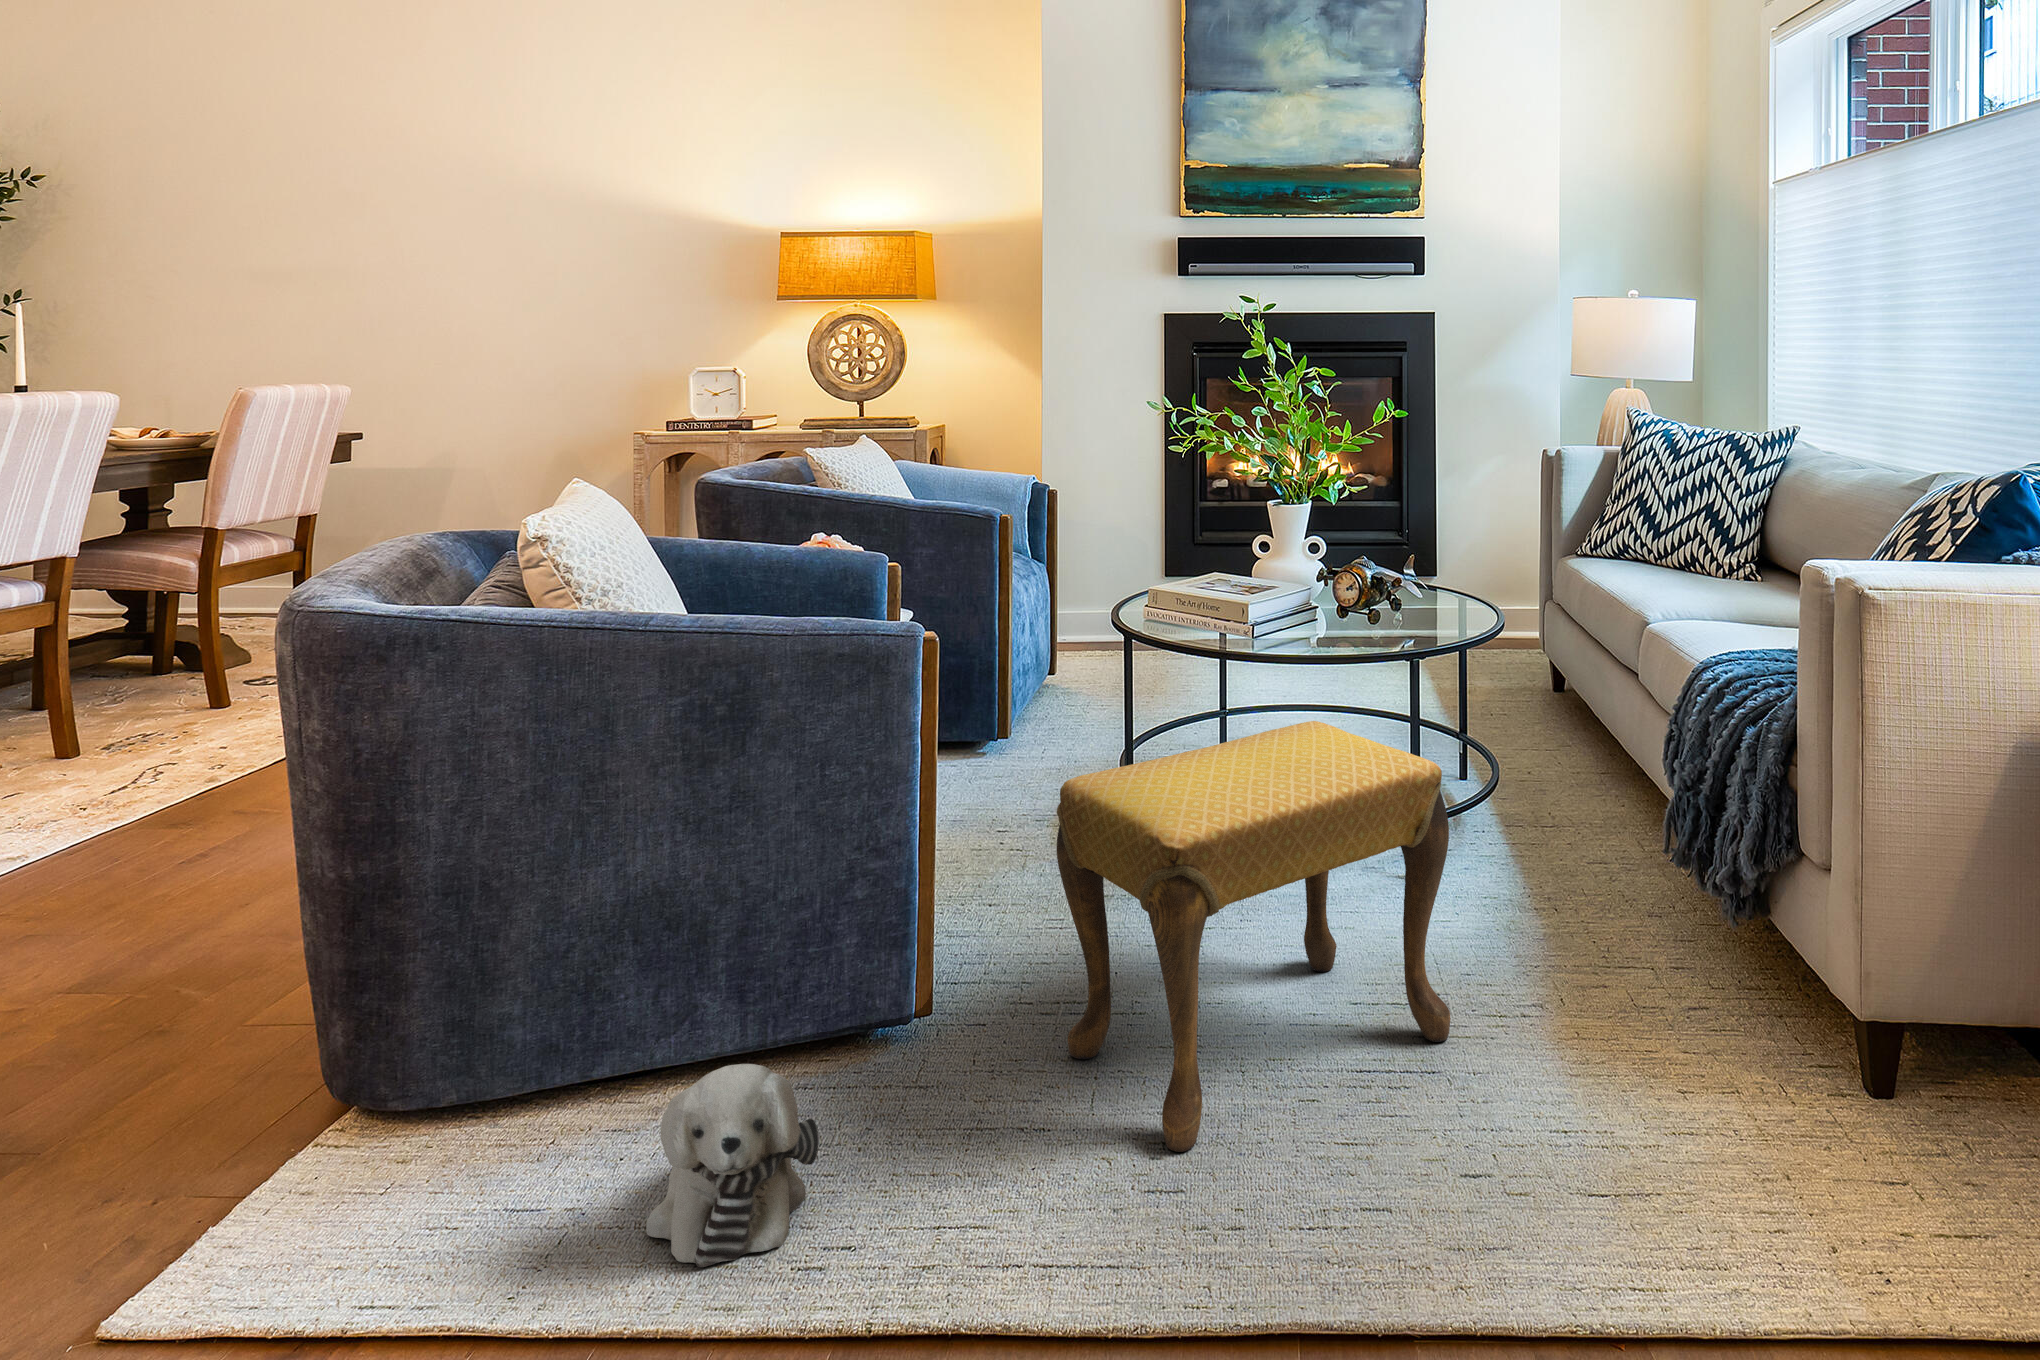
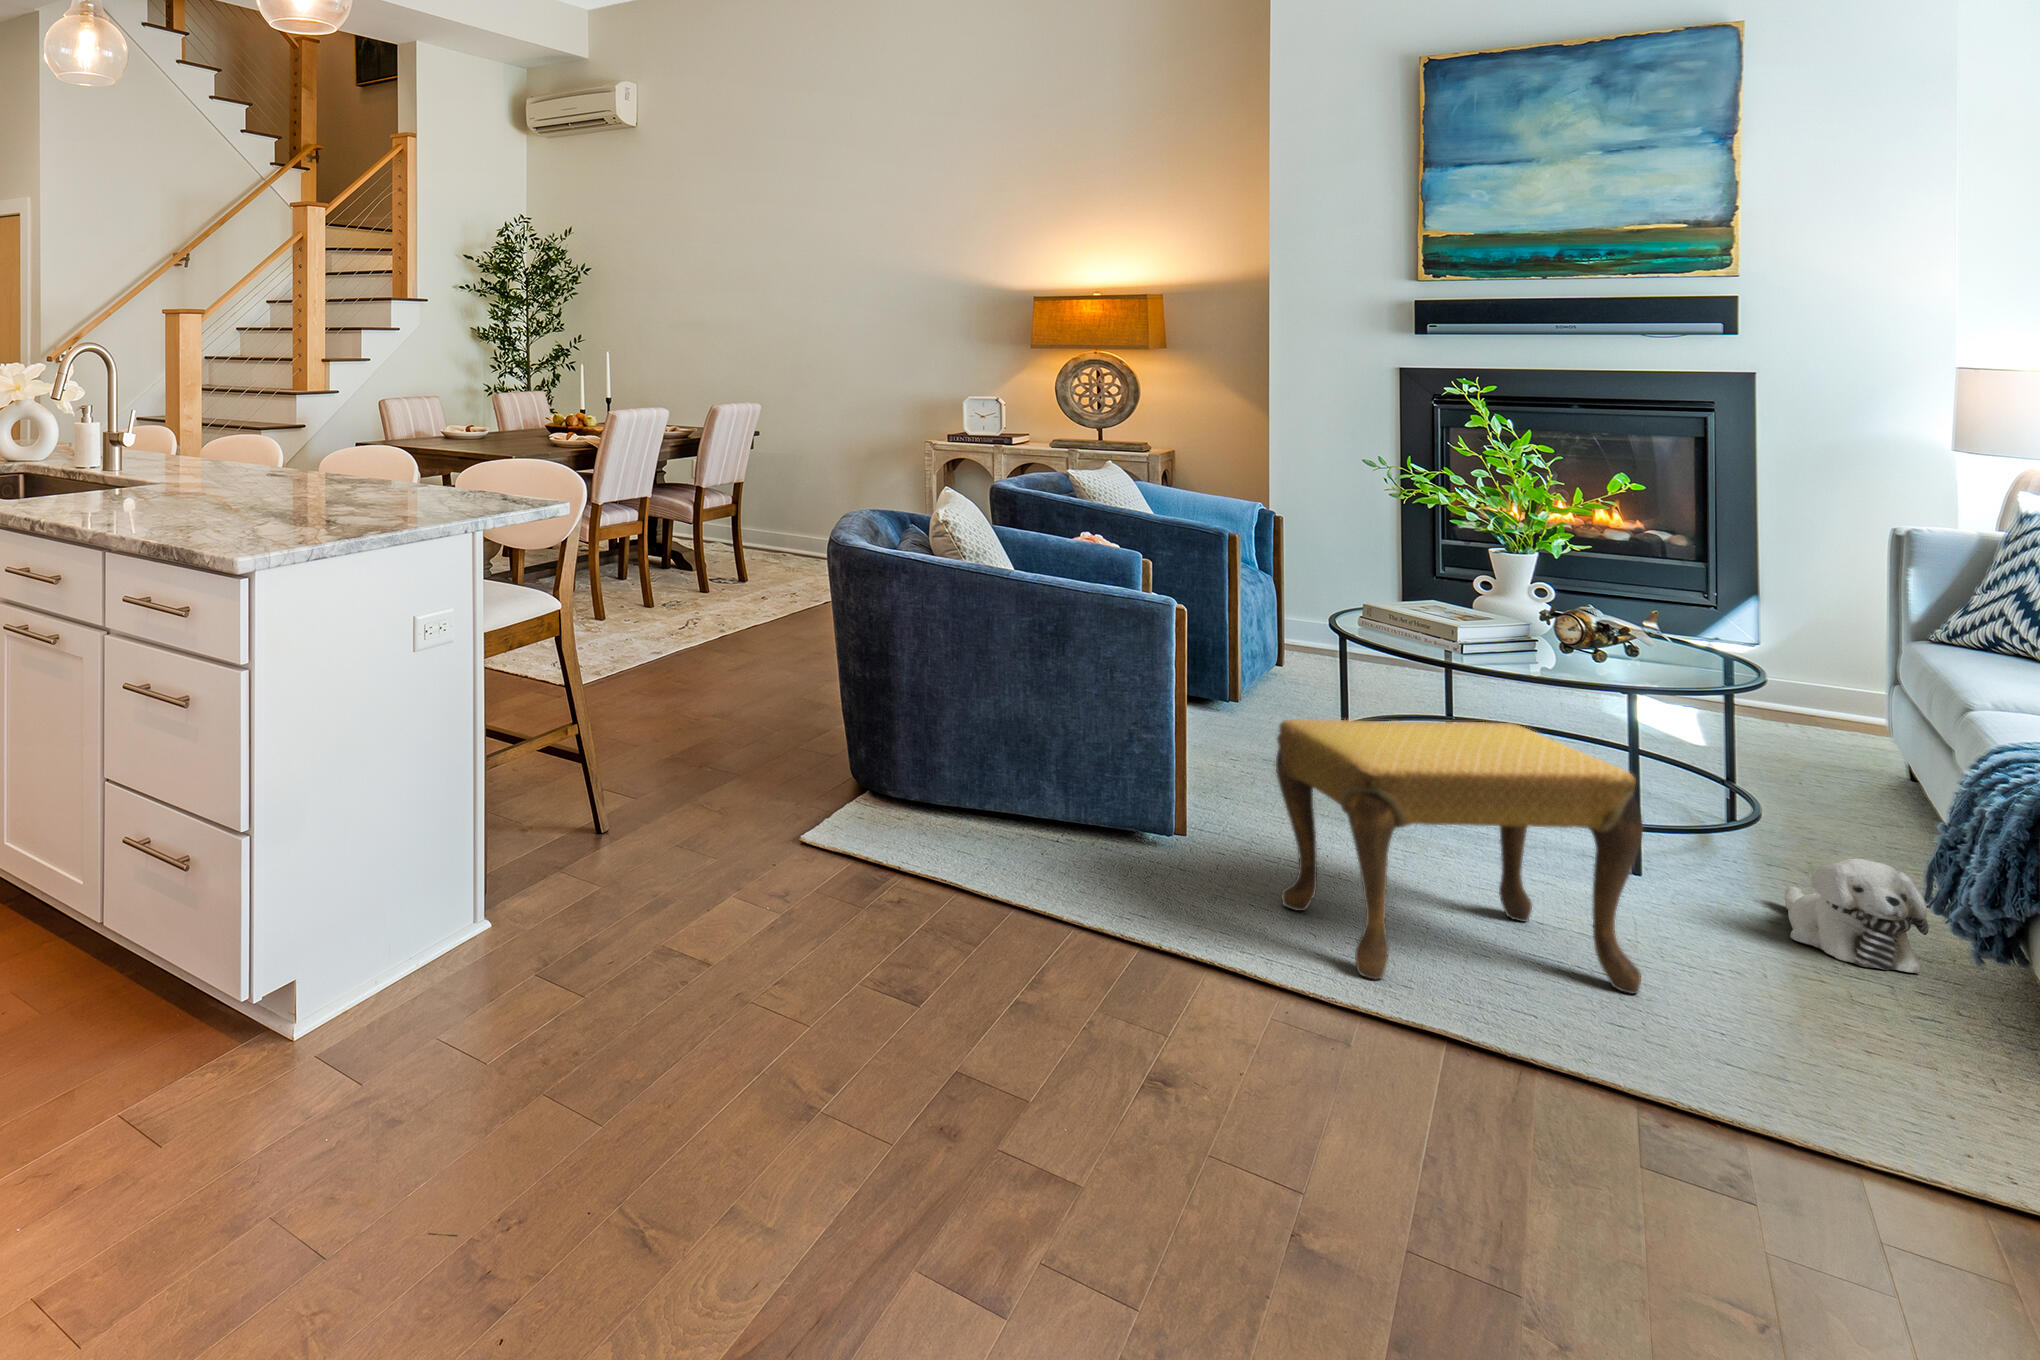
plush toy: present [646,1064,819,1267] -> present [1785,859,1929,974]

